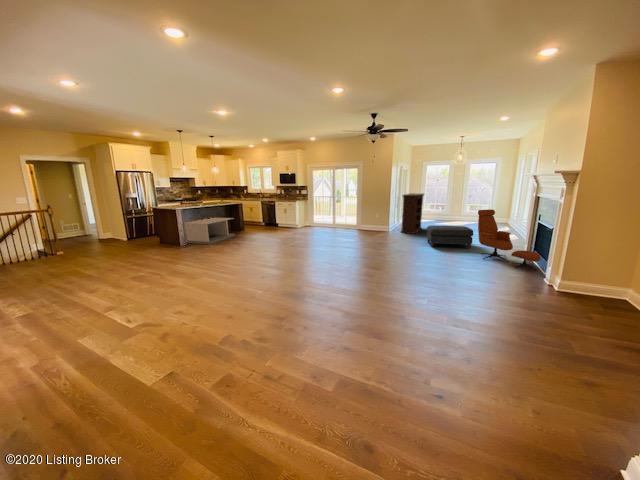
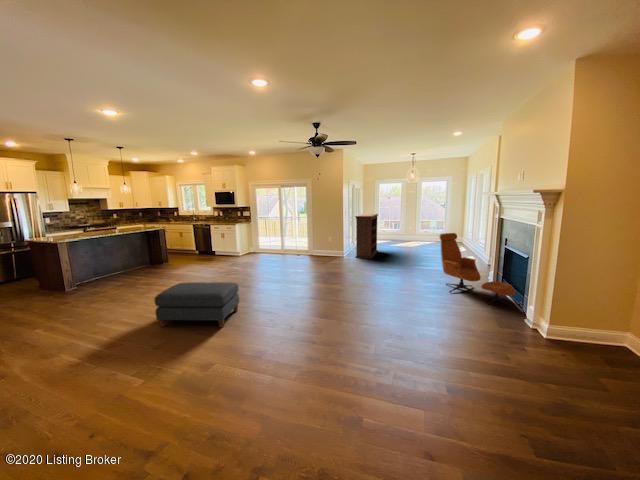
coffee table: present [184,218,235,244] -> none [66,249,151,289]
ottoman: present [427,226,473,248] -> present [154,282,239,327]

